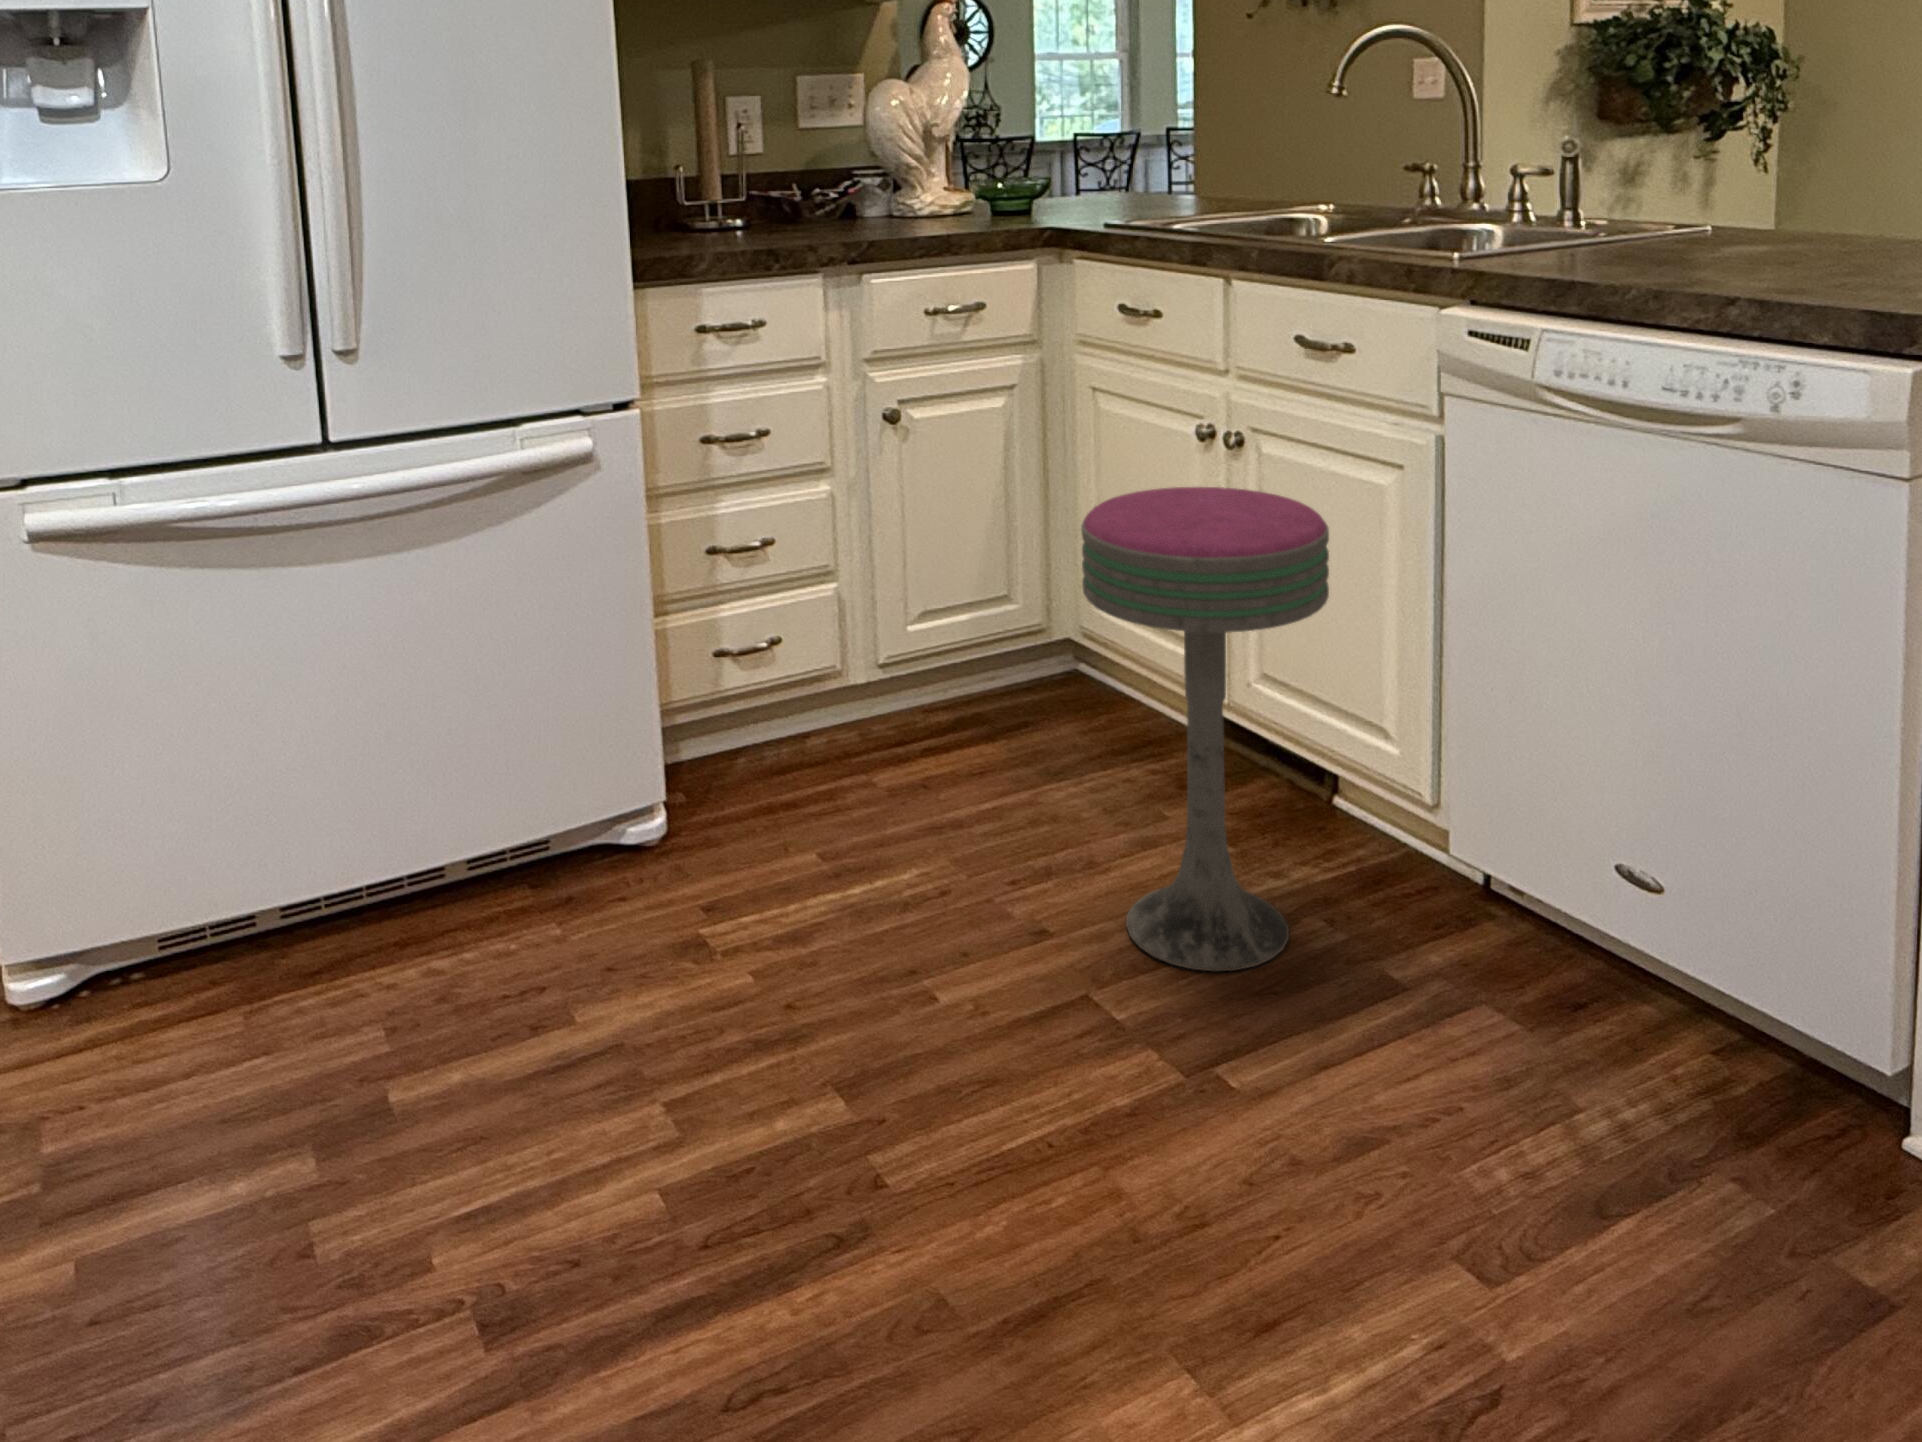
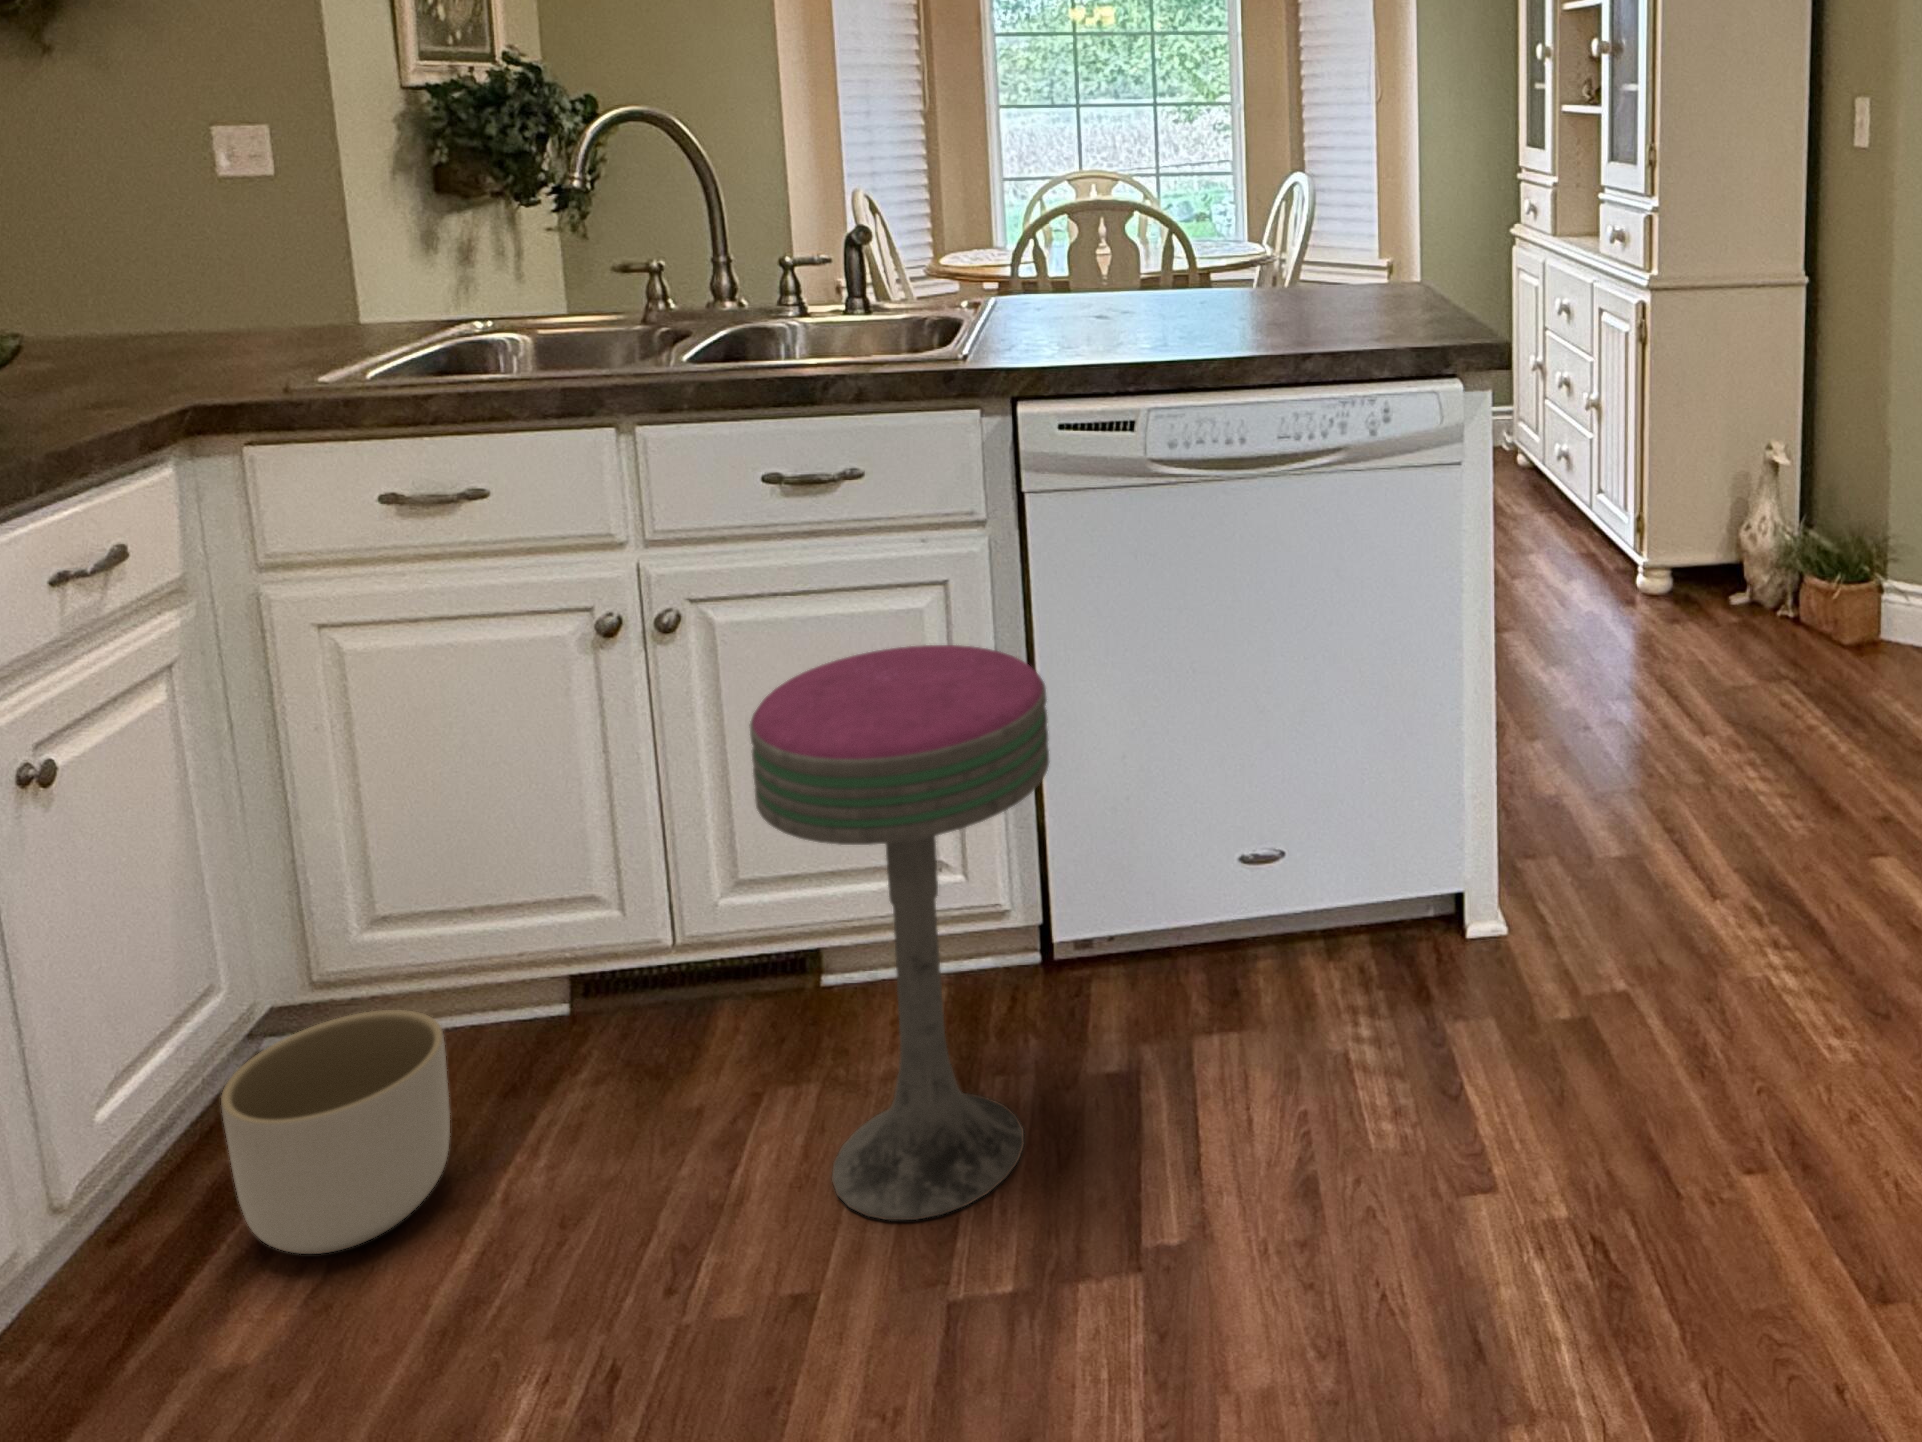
planter: none [930,634,1050,773] -> present [221,1010,450,1254]

